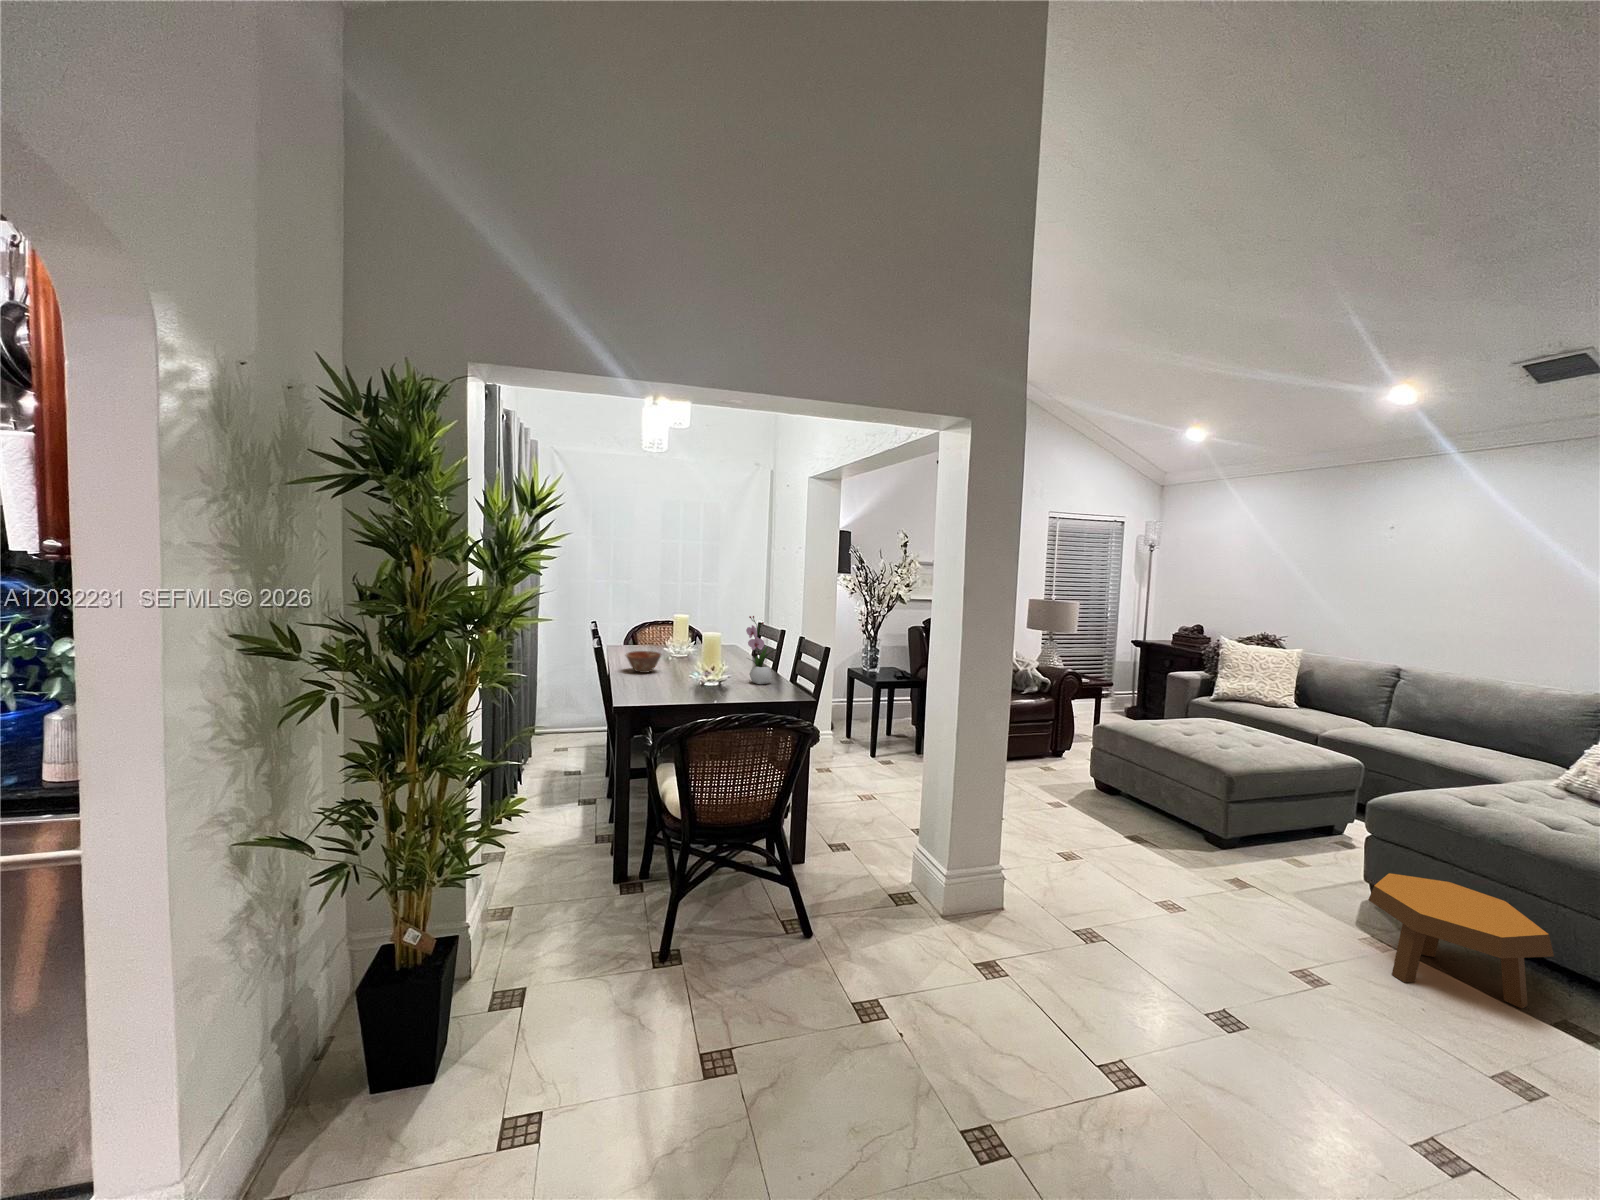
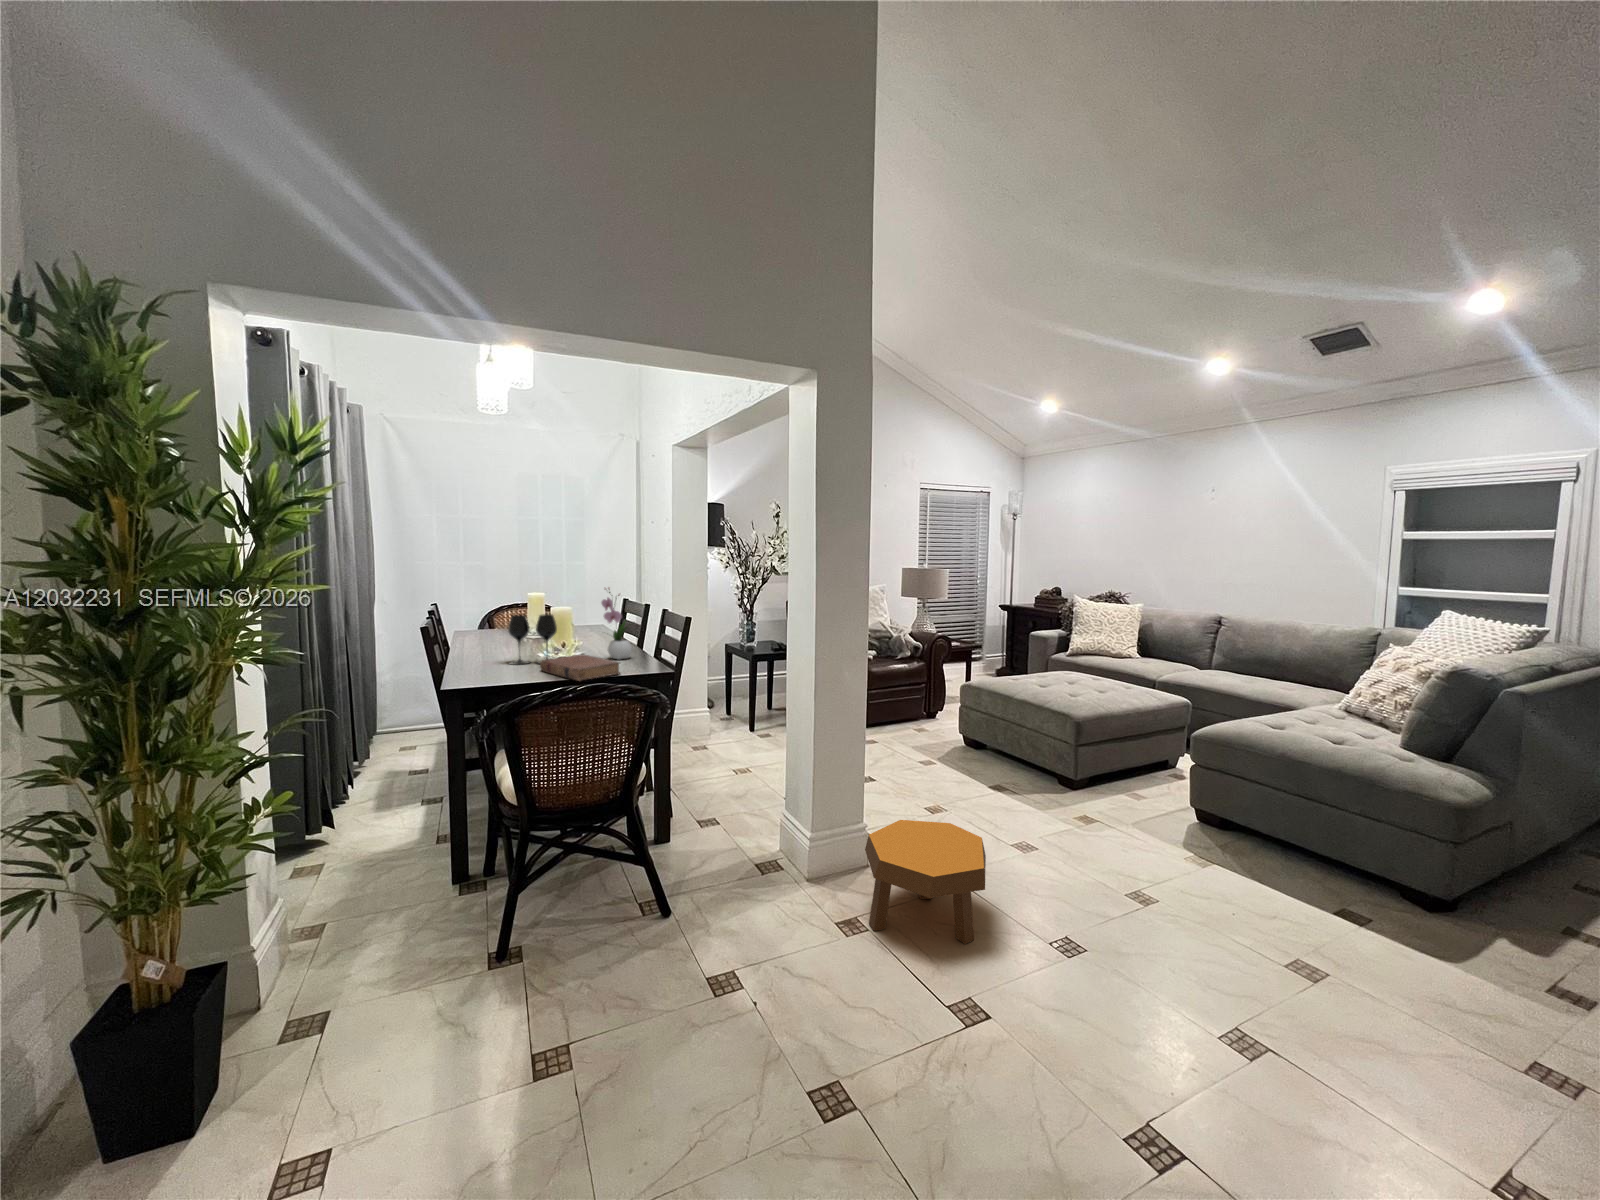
wine glass: none [663,639,707,685] -> present [508,614,557,665]
ceramic bowl: present [626,651,661,673] -> none [466,631,509,655]
book: none [693,679,767,705] -> present [540,655,620,681]
footstool: present [1368,873,1554,1009] -> present [865,820,986,944]

